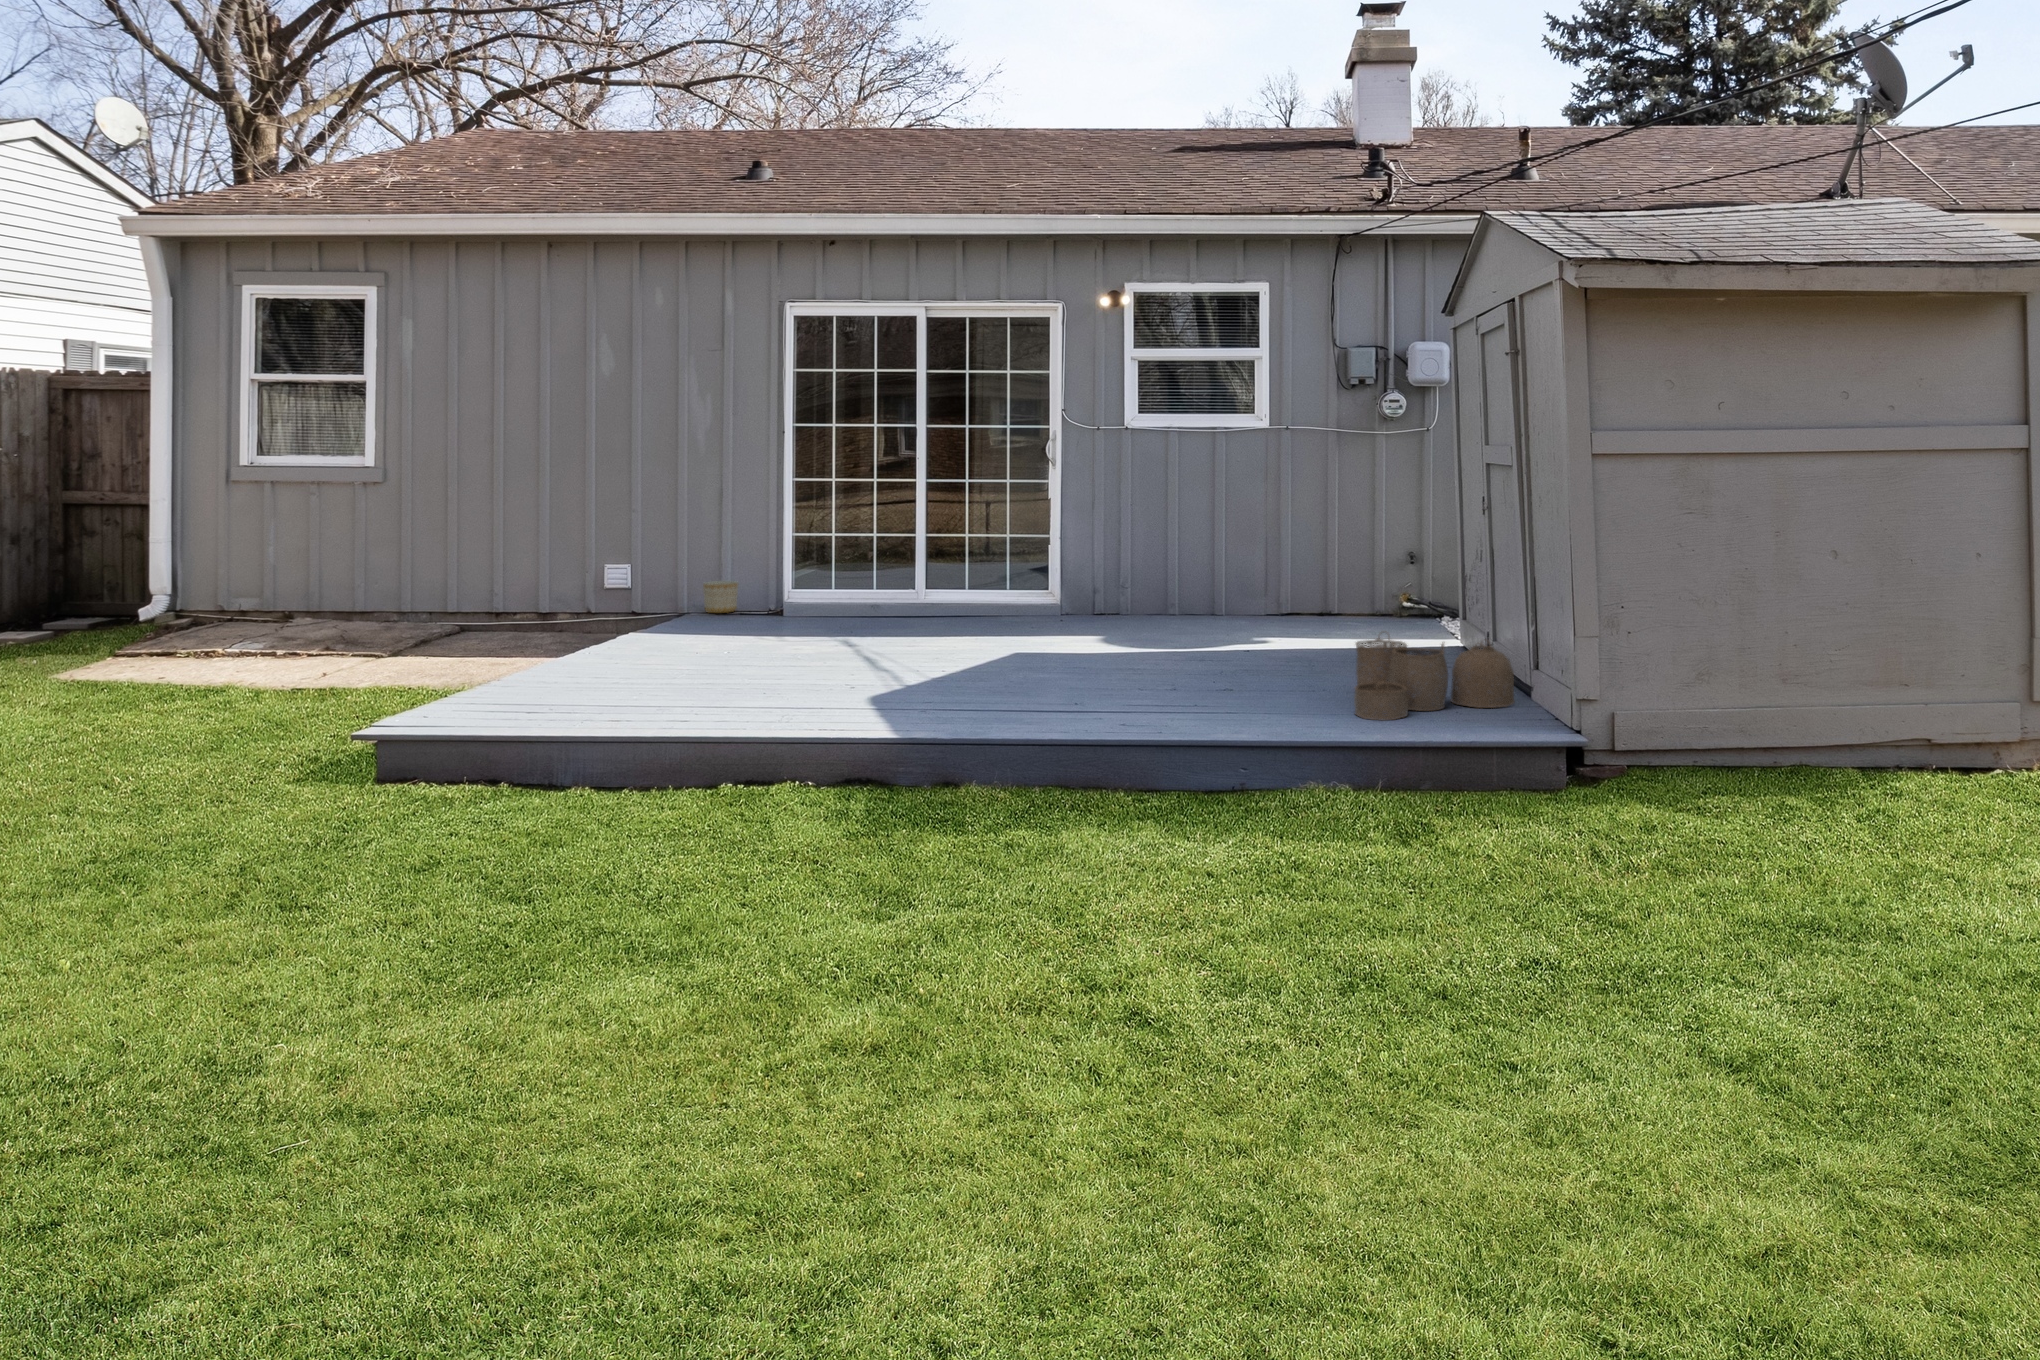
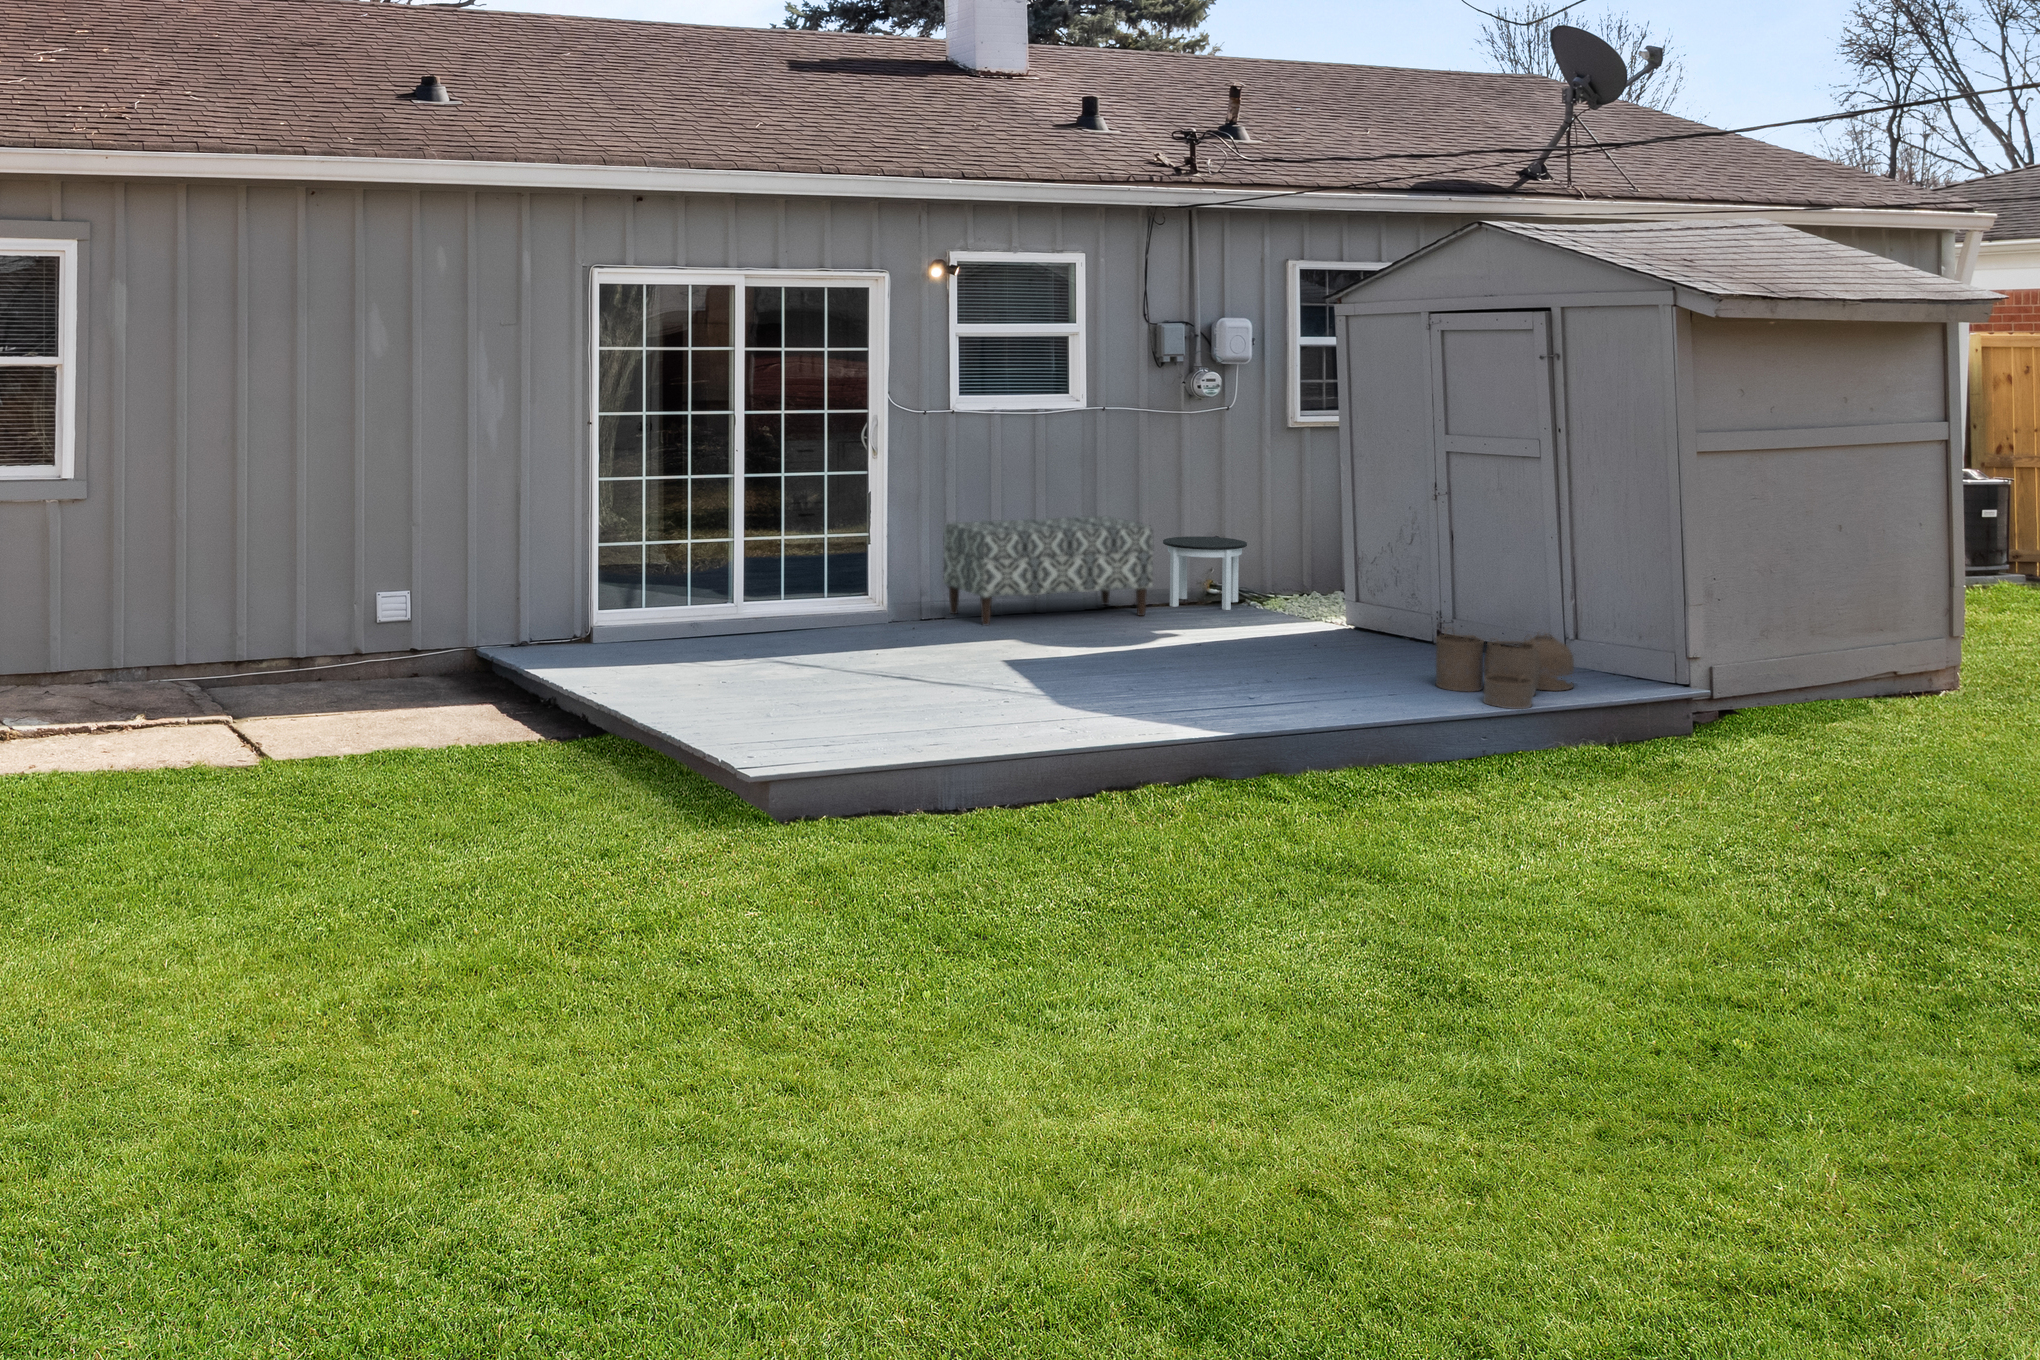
bench: none [1102,530,1289,625] -> present [944,516,1153,625]
round table: none [1336,554,1418,625] -> present [1163,536,1247,610]
planter: present [703,581,738,613] -> none [515,599,555,639]

